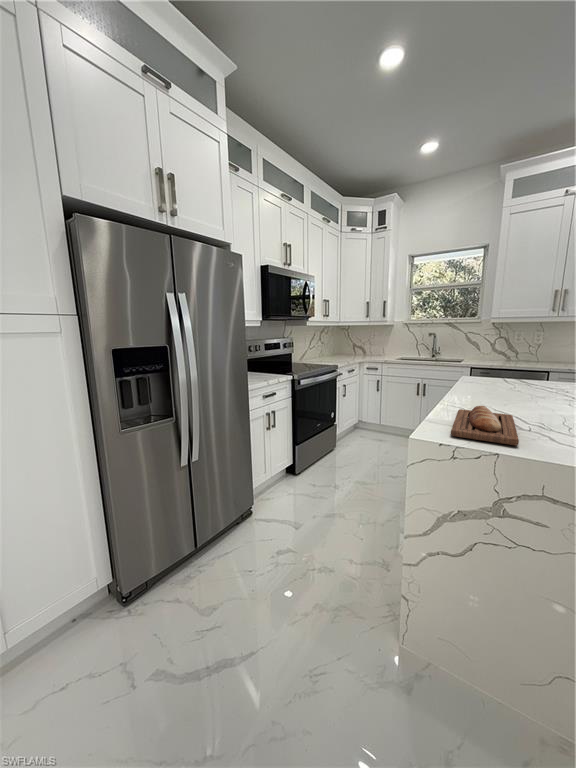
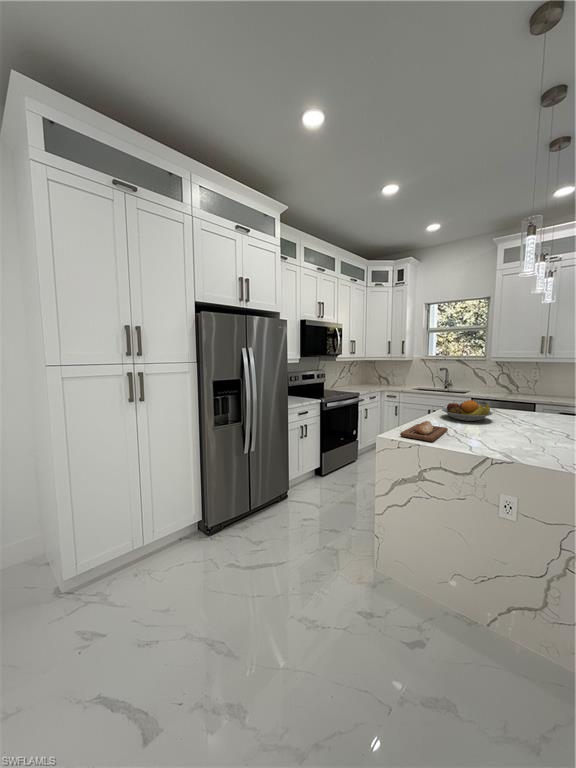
fruit bowl: none [475,370,557,400] -> present [441,400,493,421]

